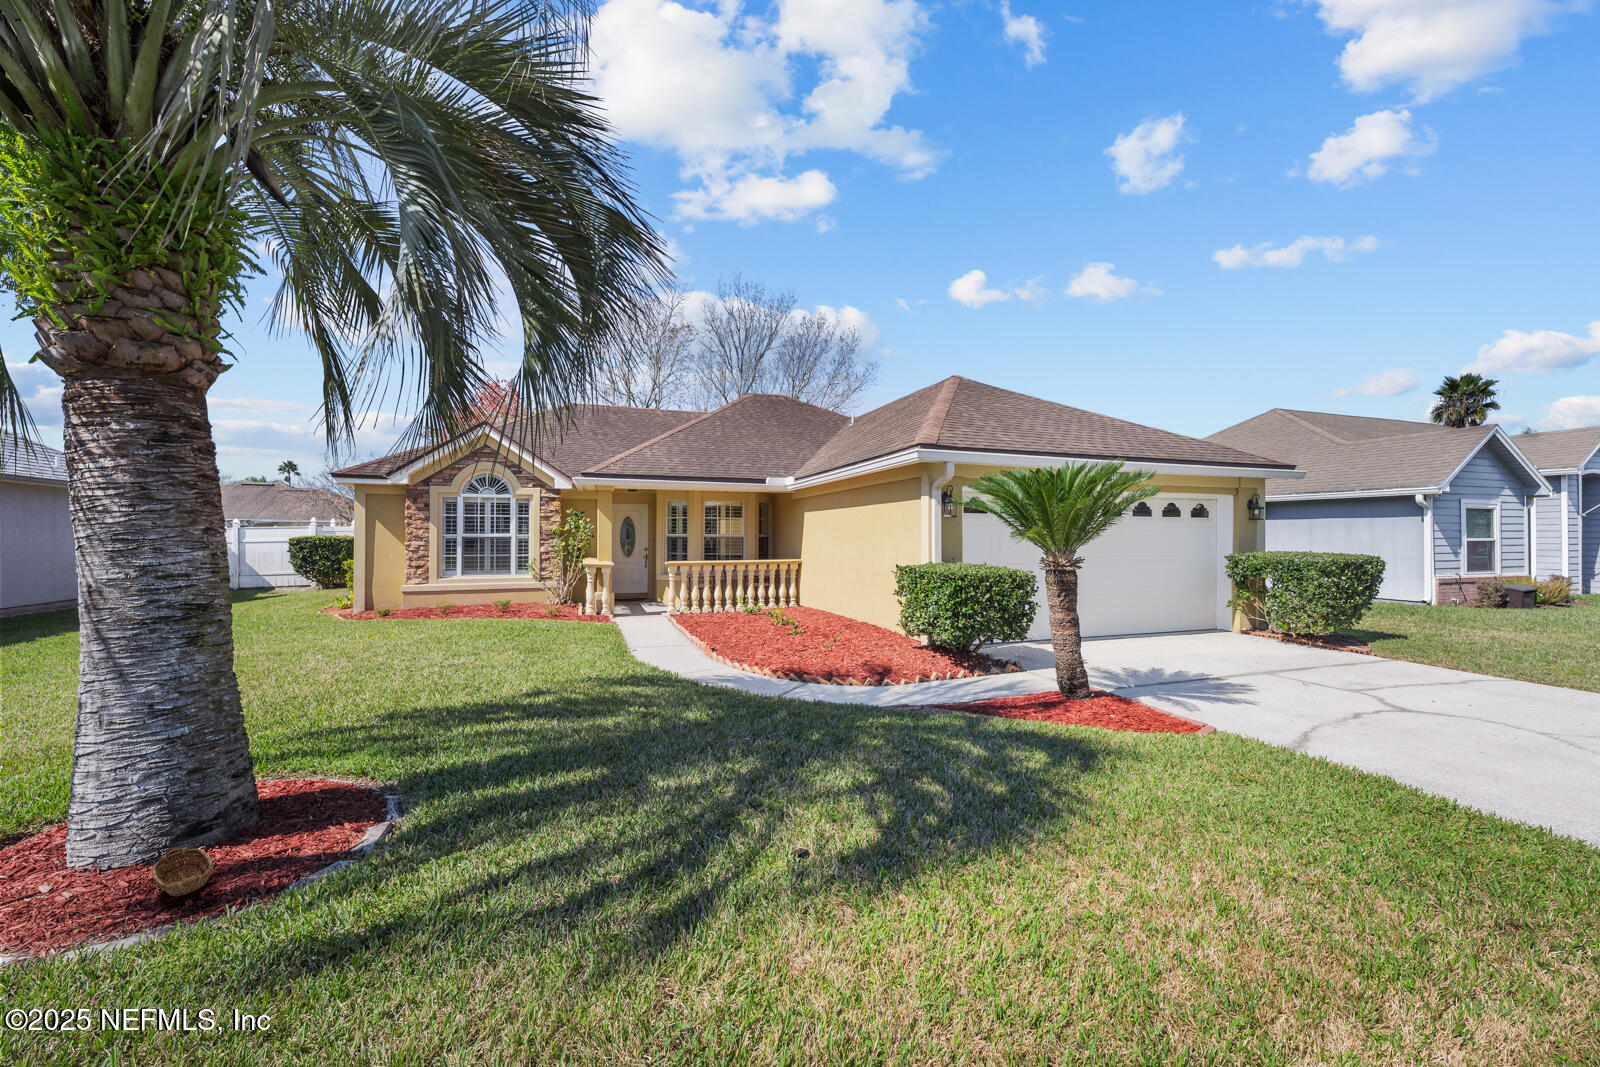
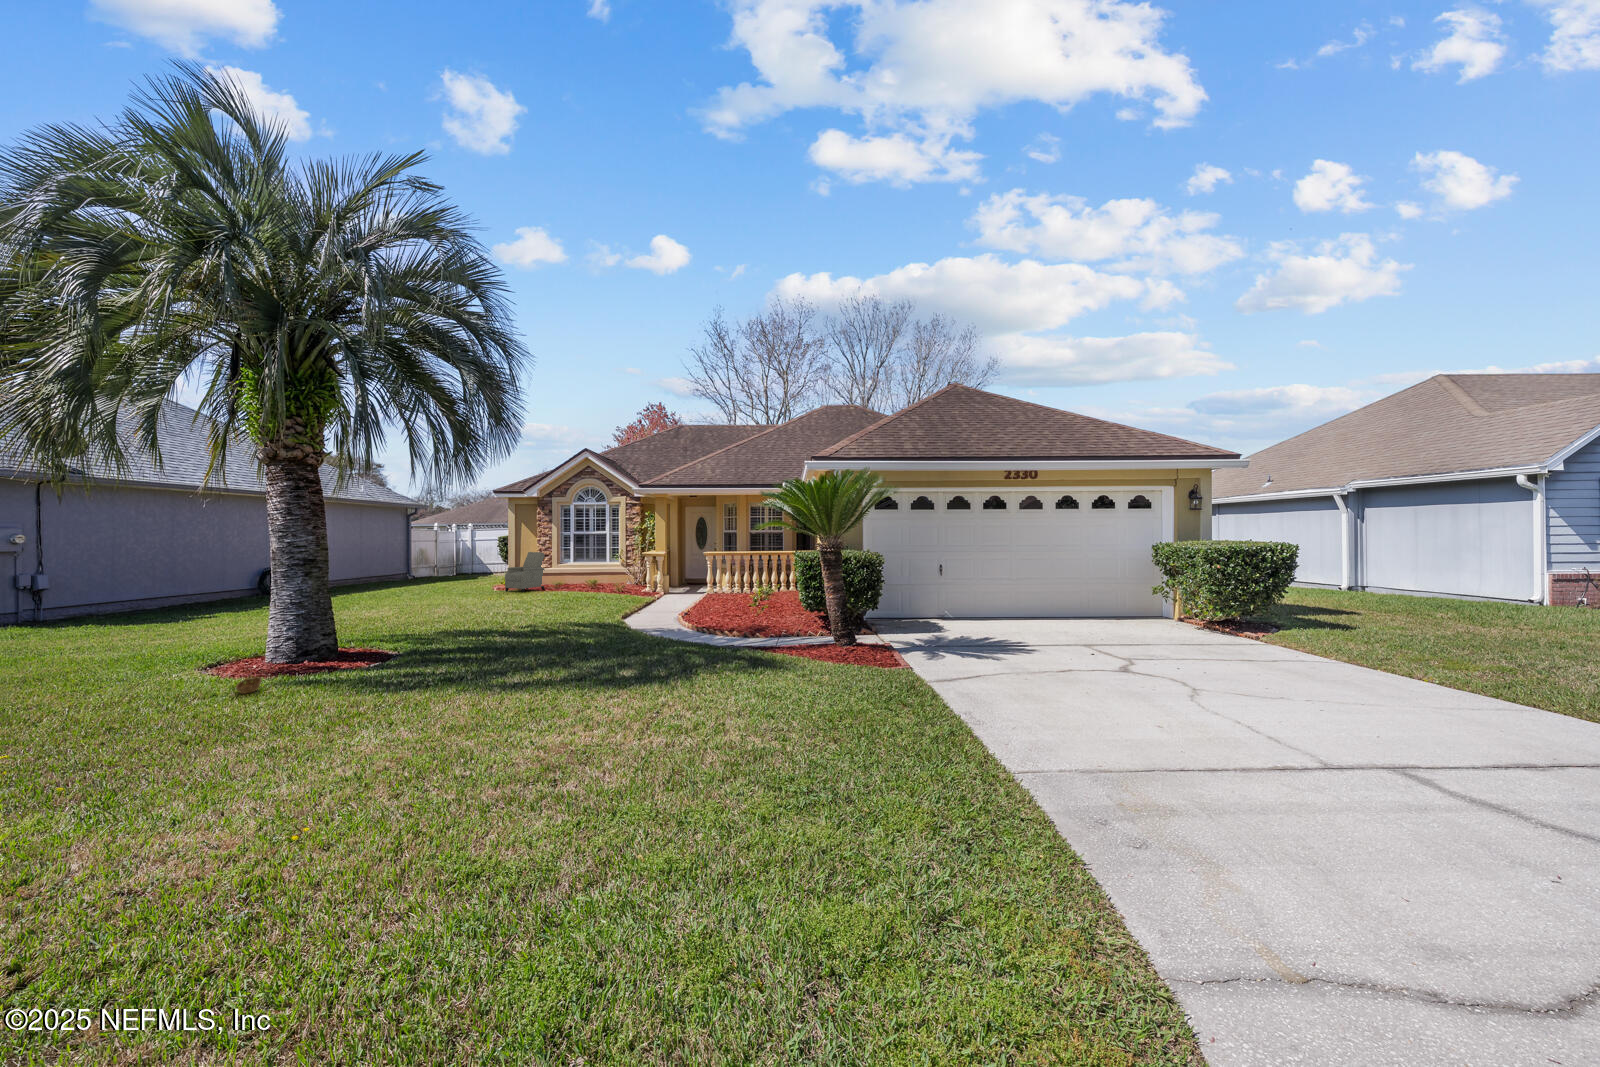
chair: none [363,561,422,619] -> present [505,552,545,593]

